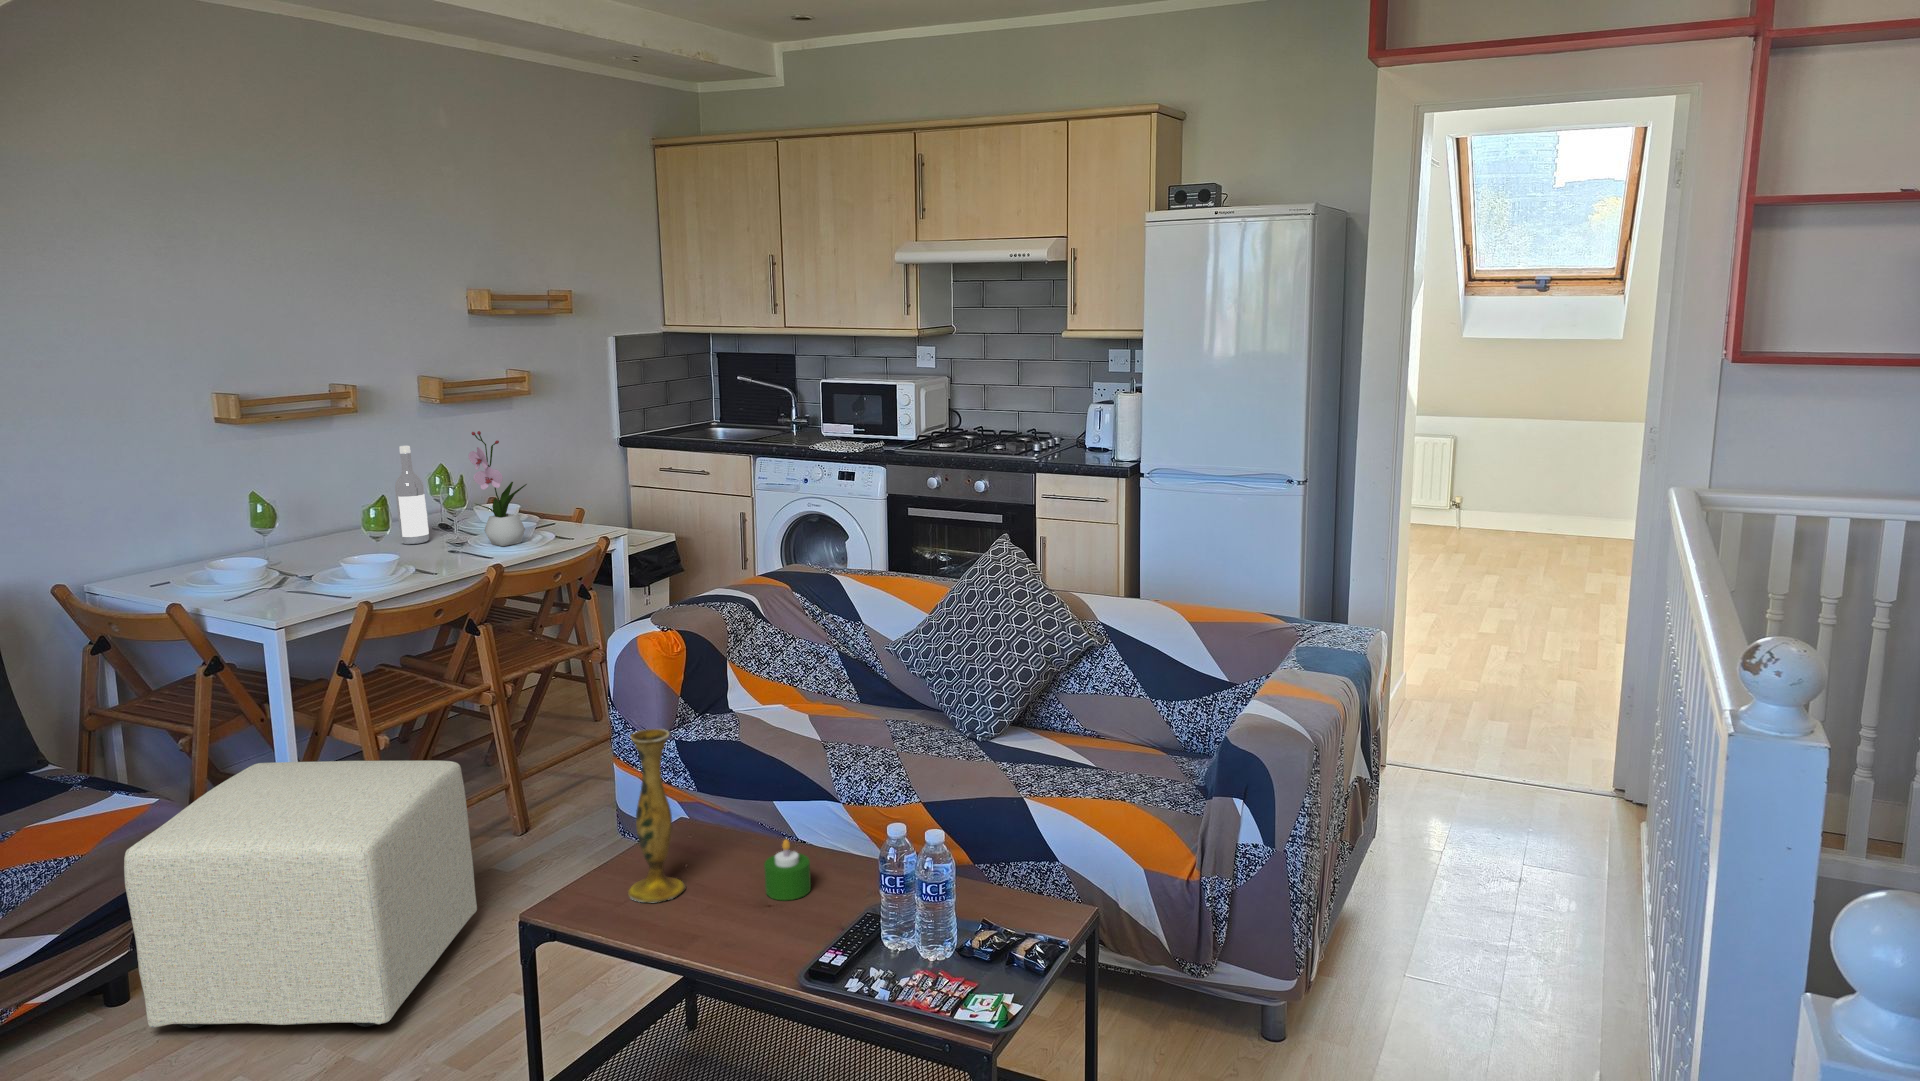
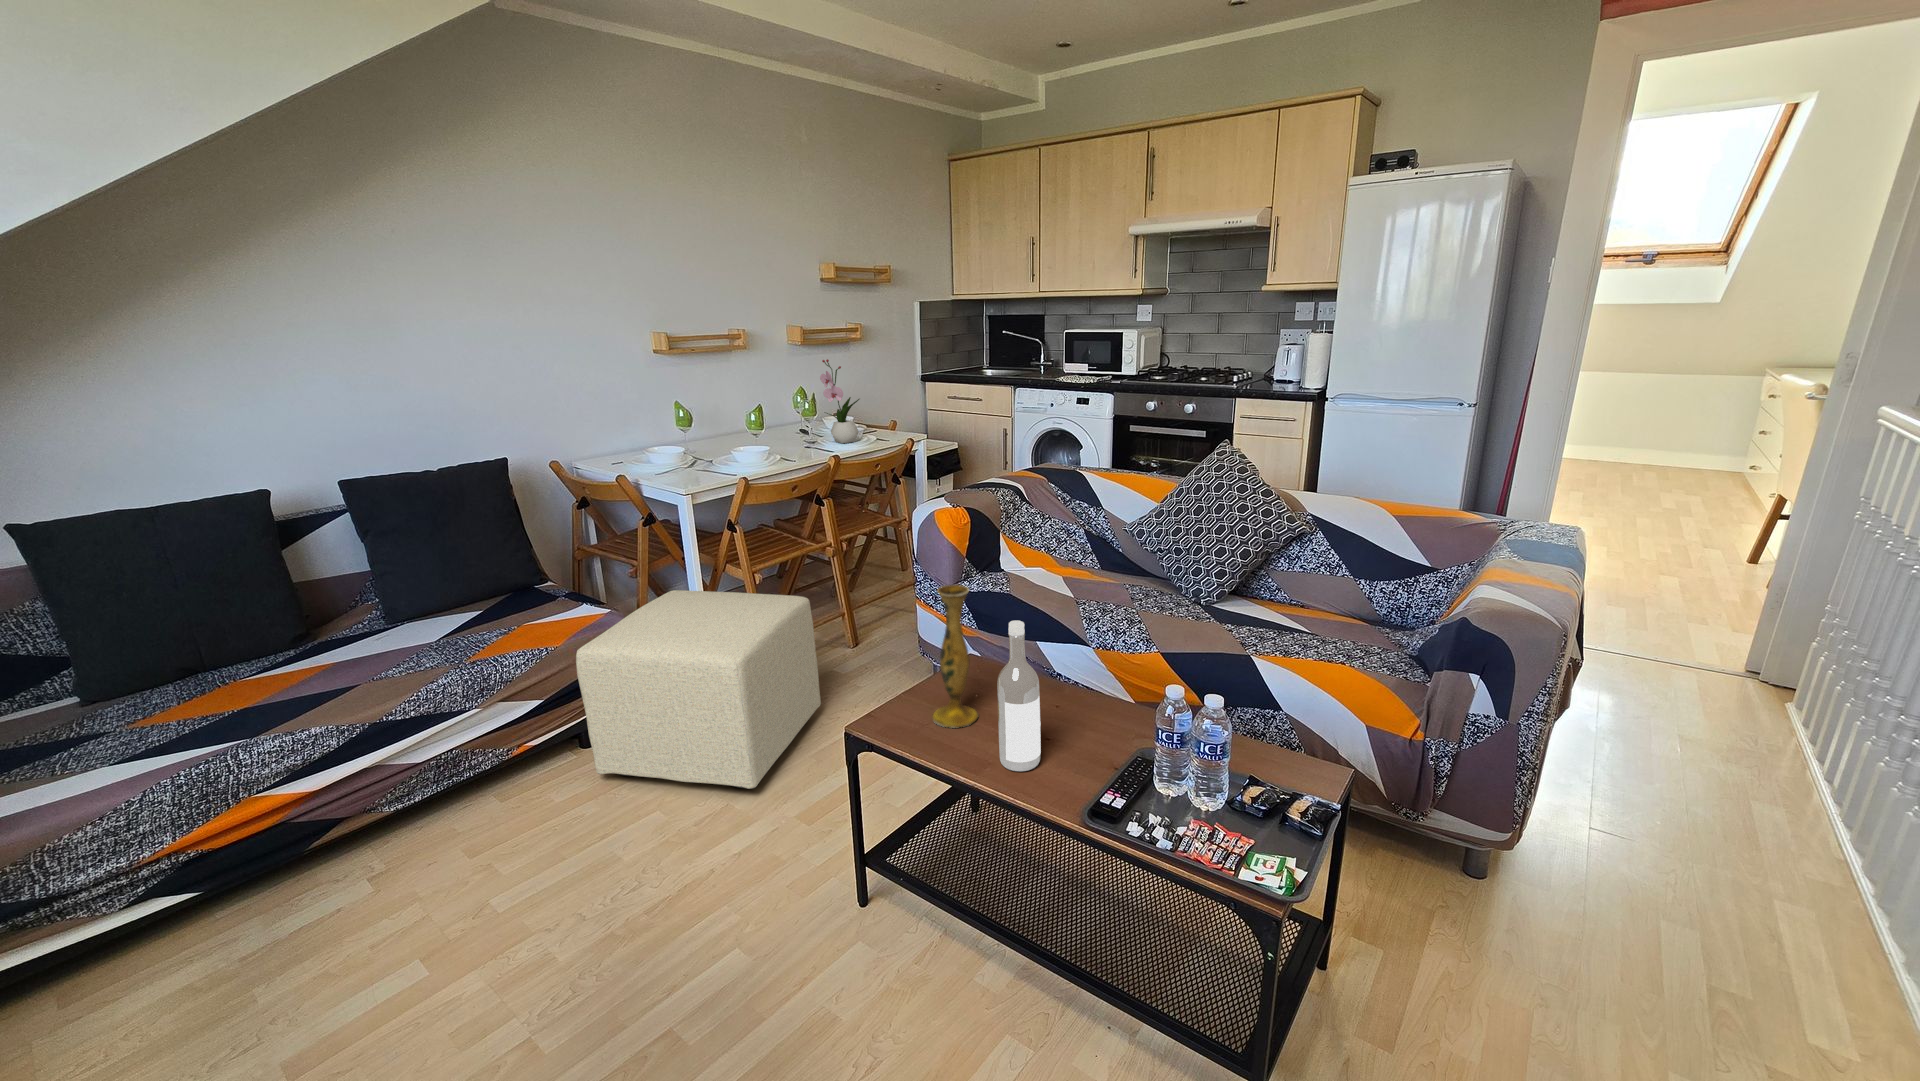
wine bottle: present [395,446,429,544] -> present [997,620,1041,771]
candle: present [764,840,811,900] -> none [1045,684,1084,736]

